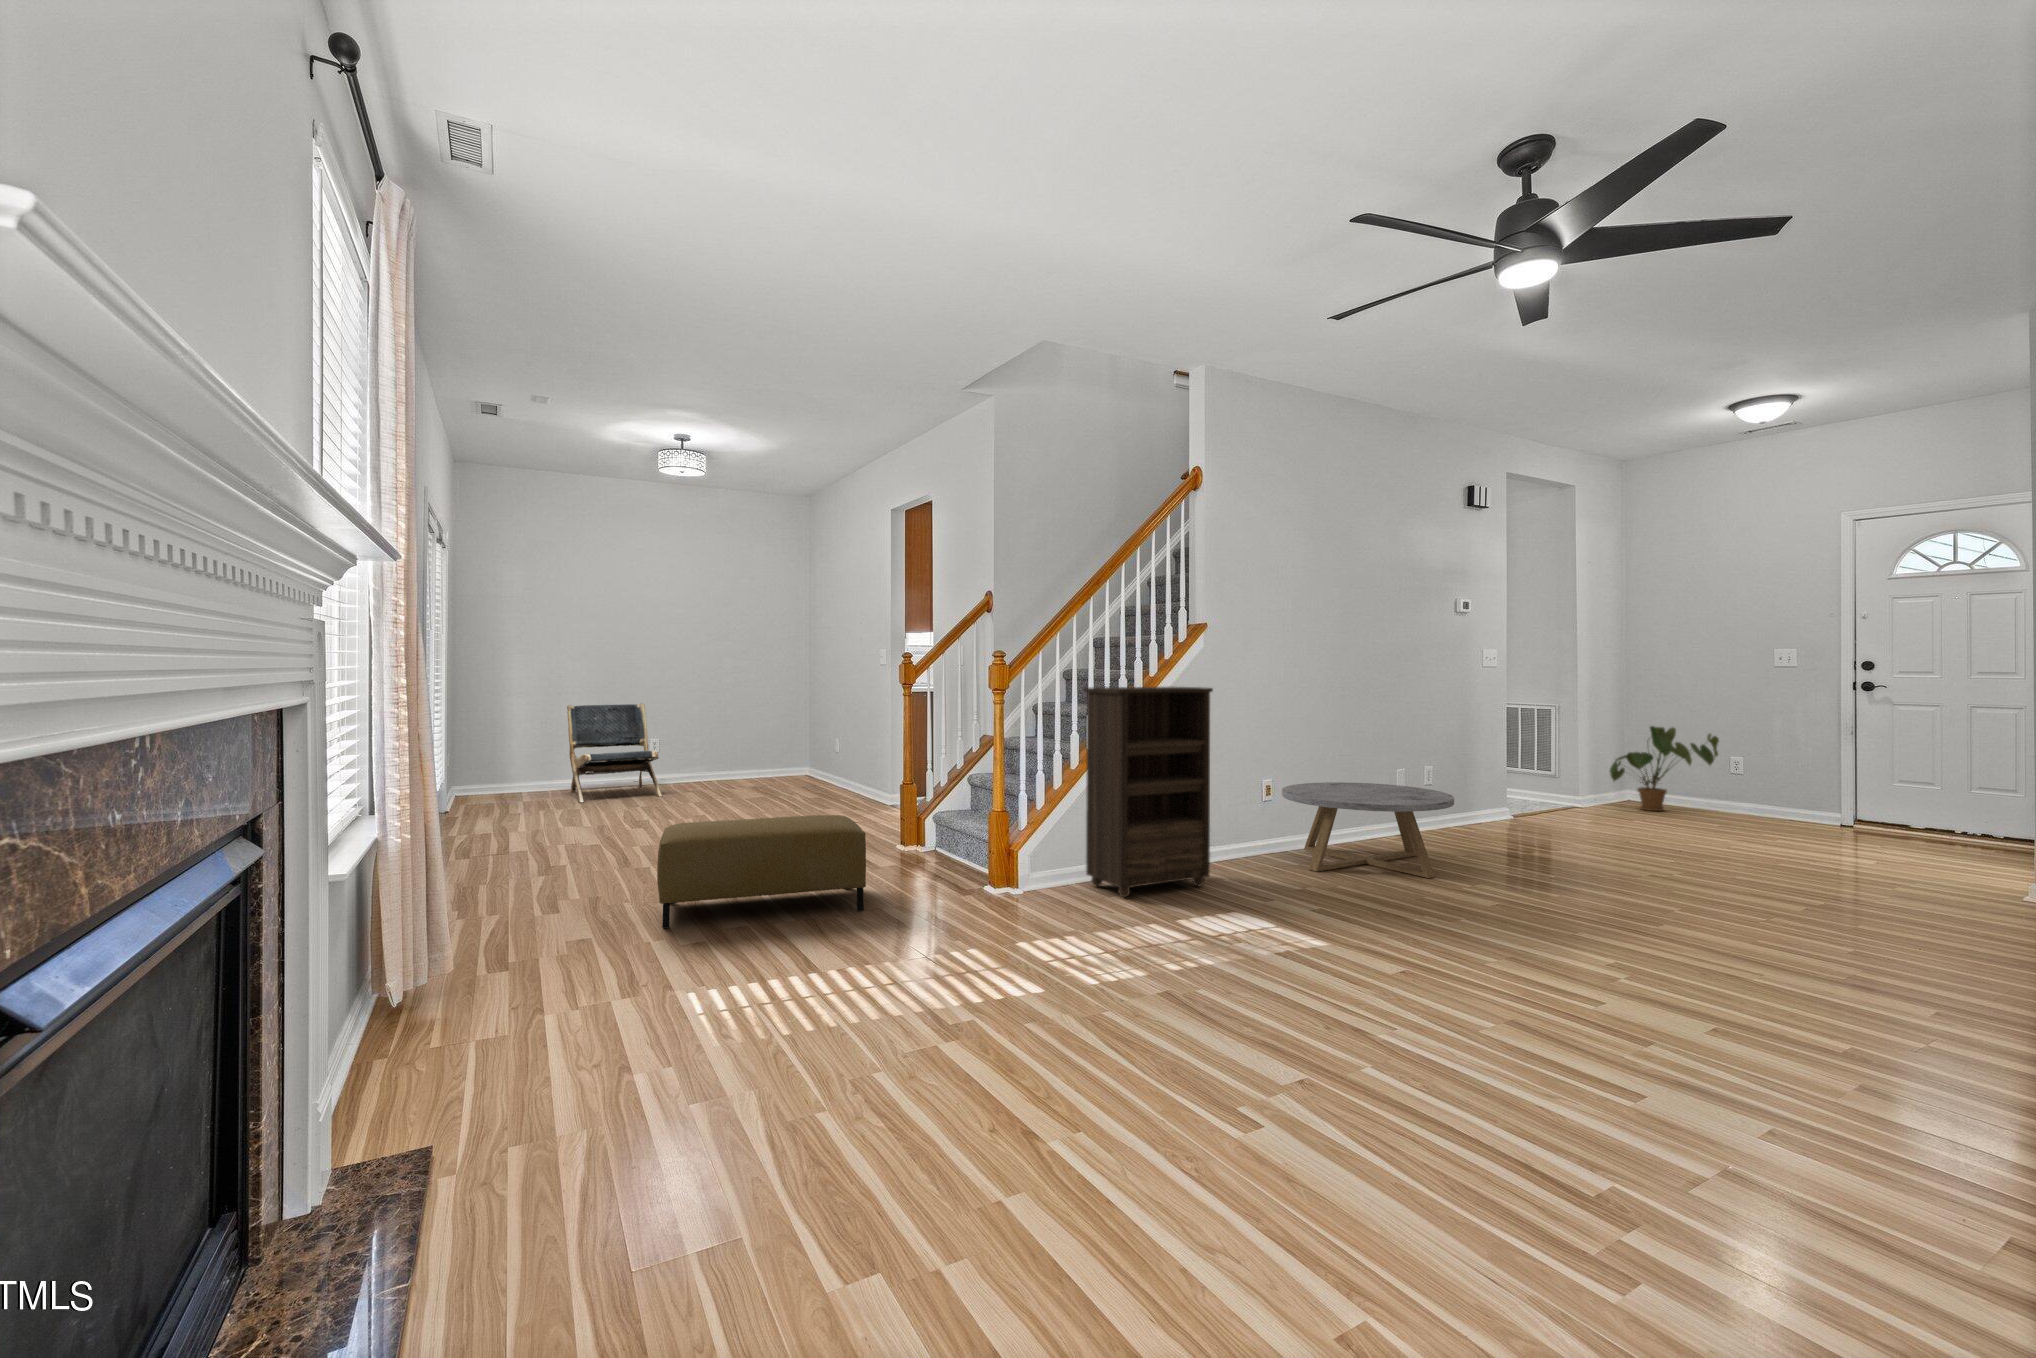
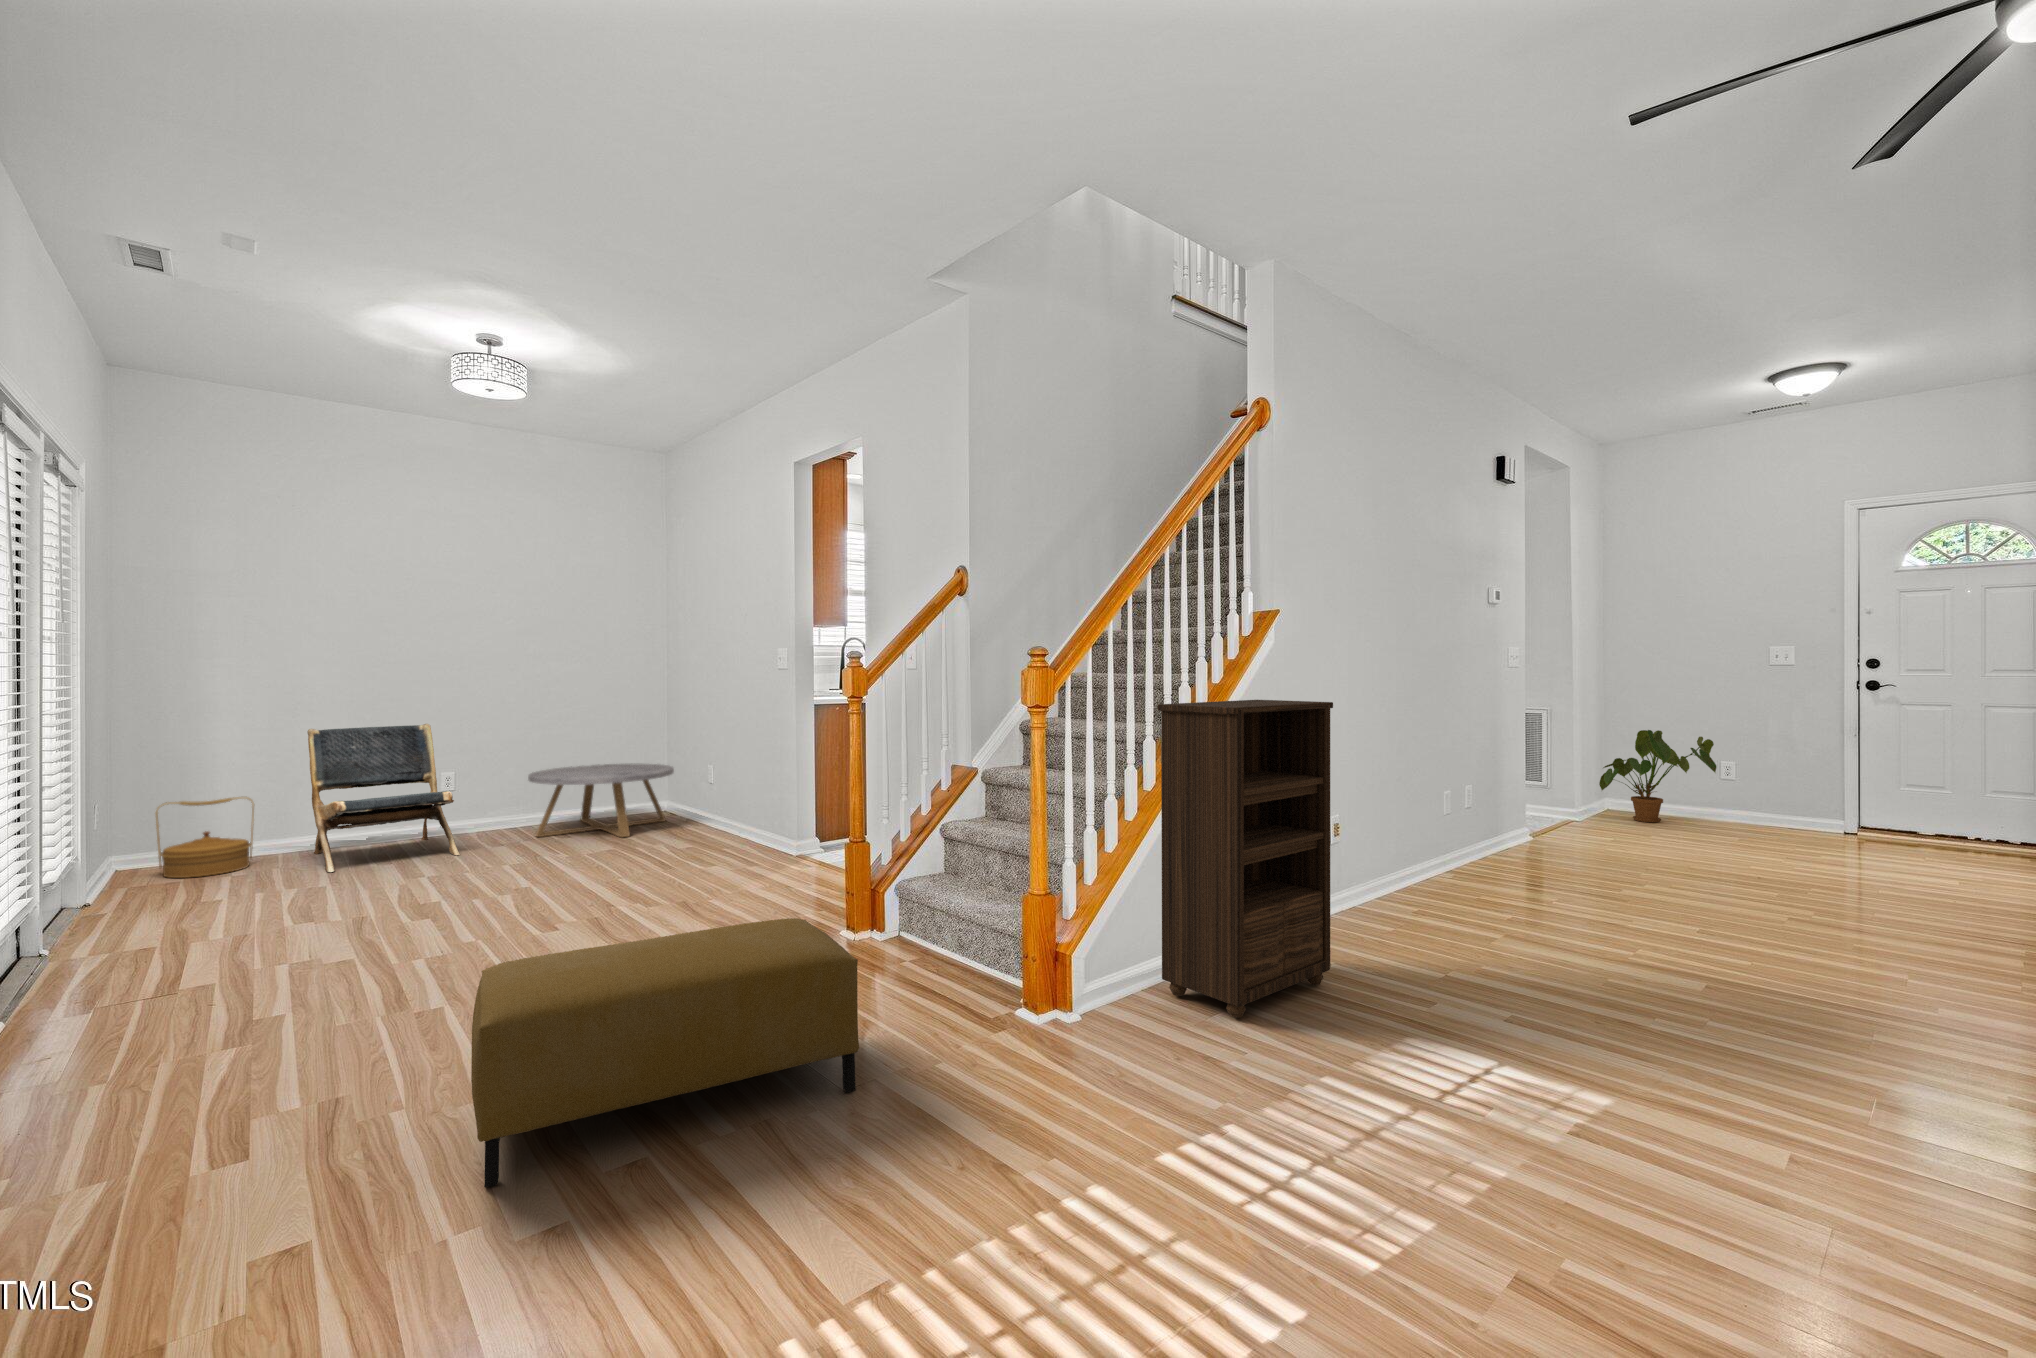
woven basket: none [479,750,535,802] -> present [156,797,254,878]
coffee table: present [1282,782,1454,878] -> present [528,763,674,837]

